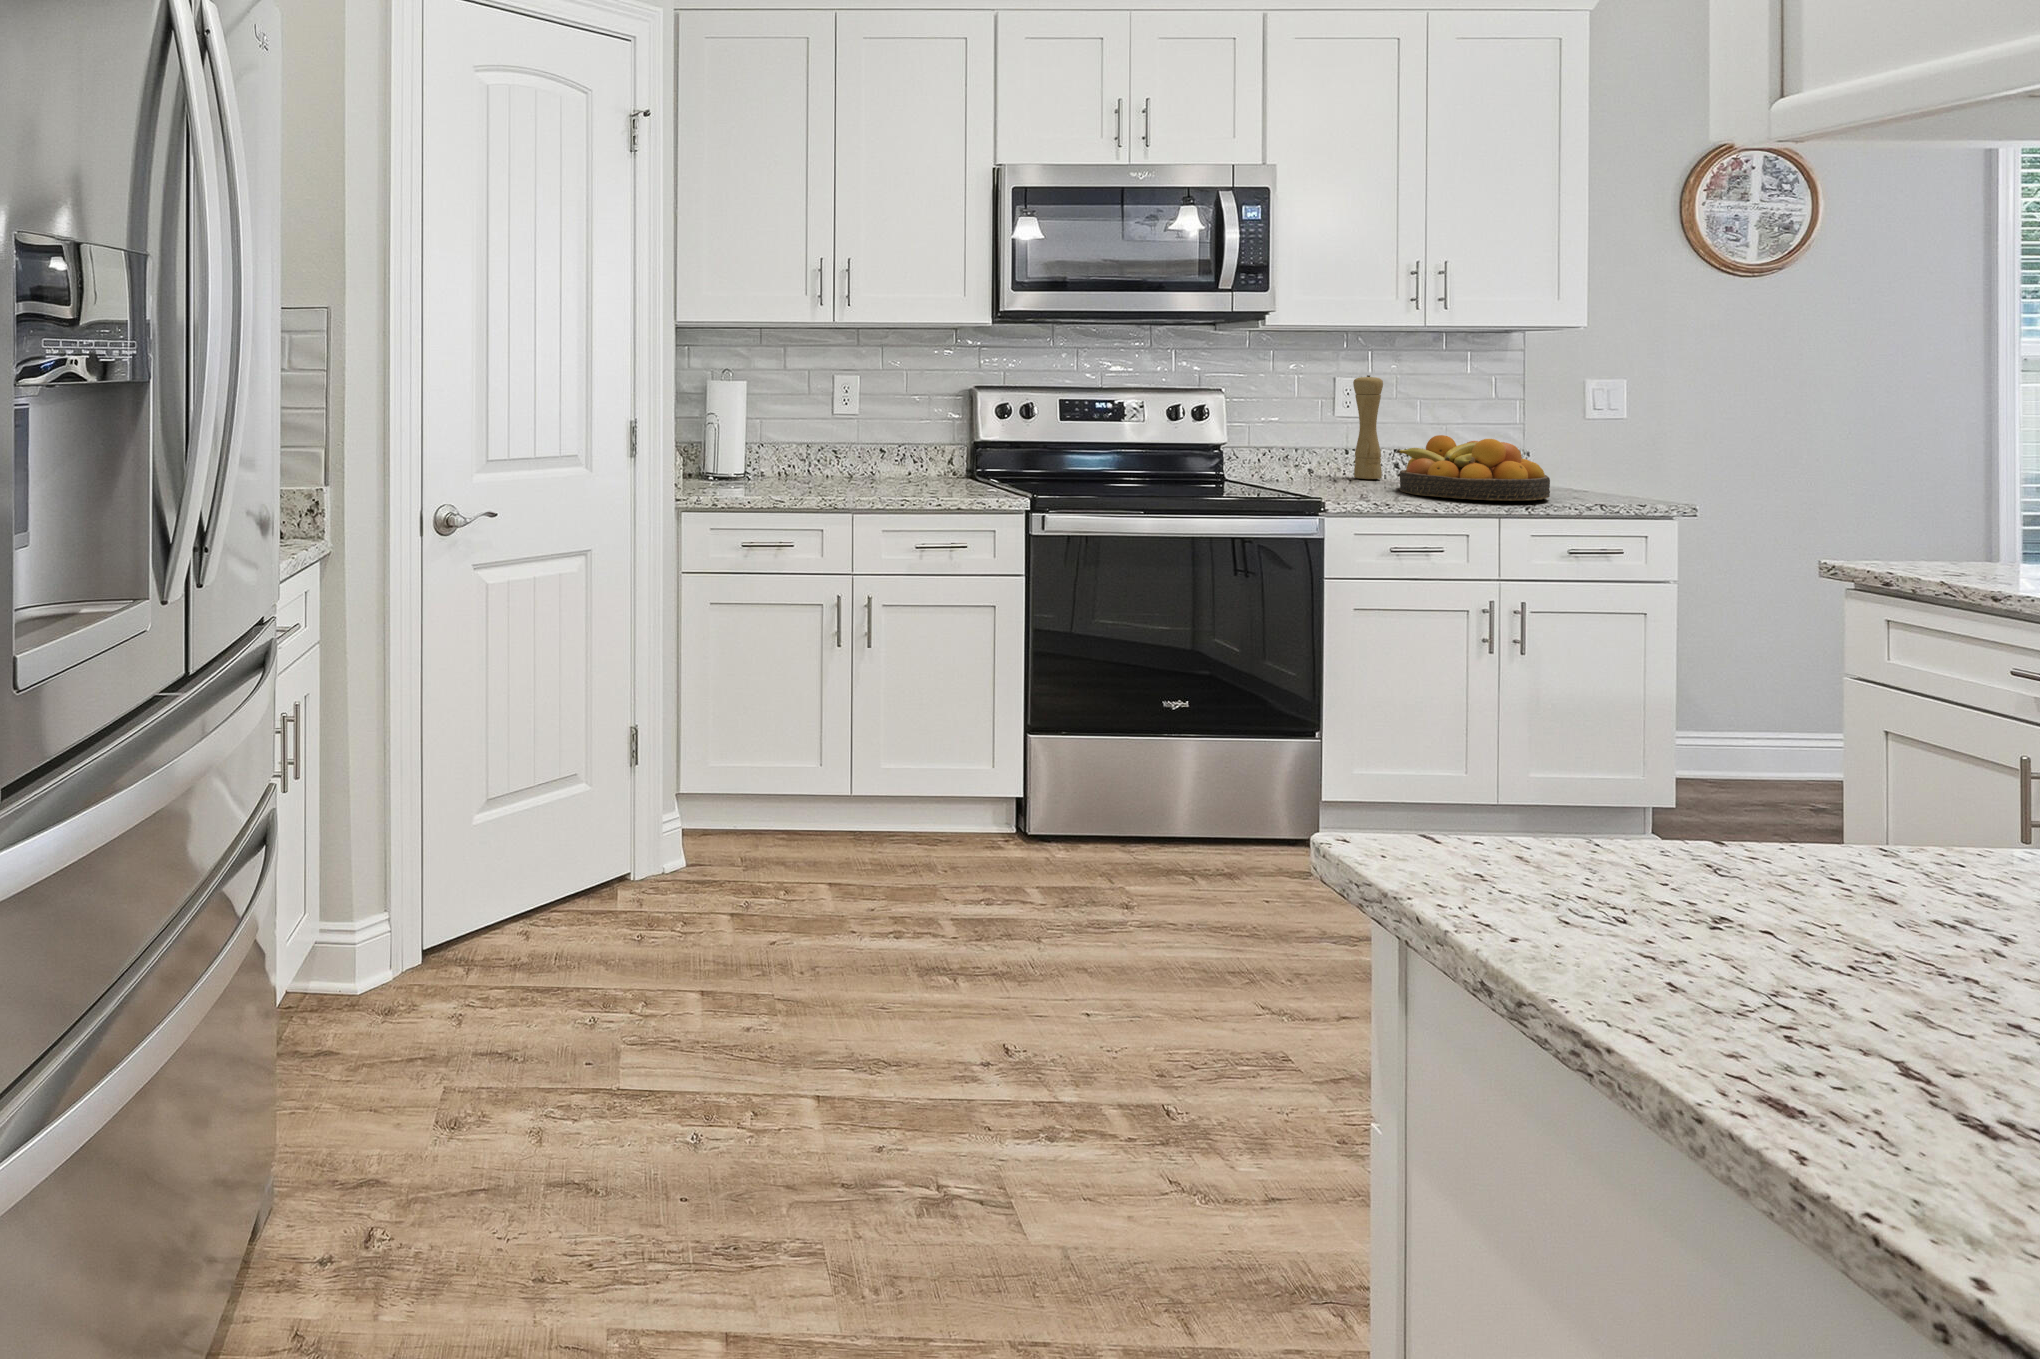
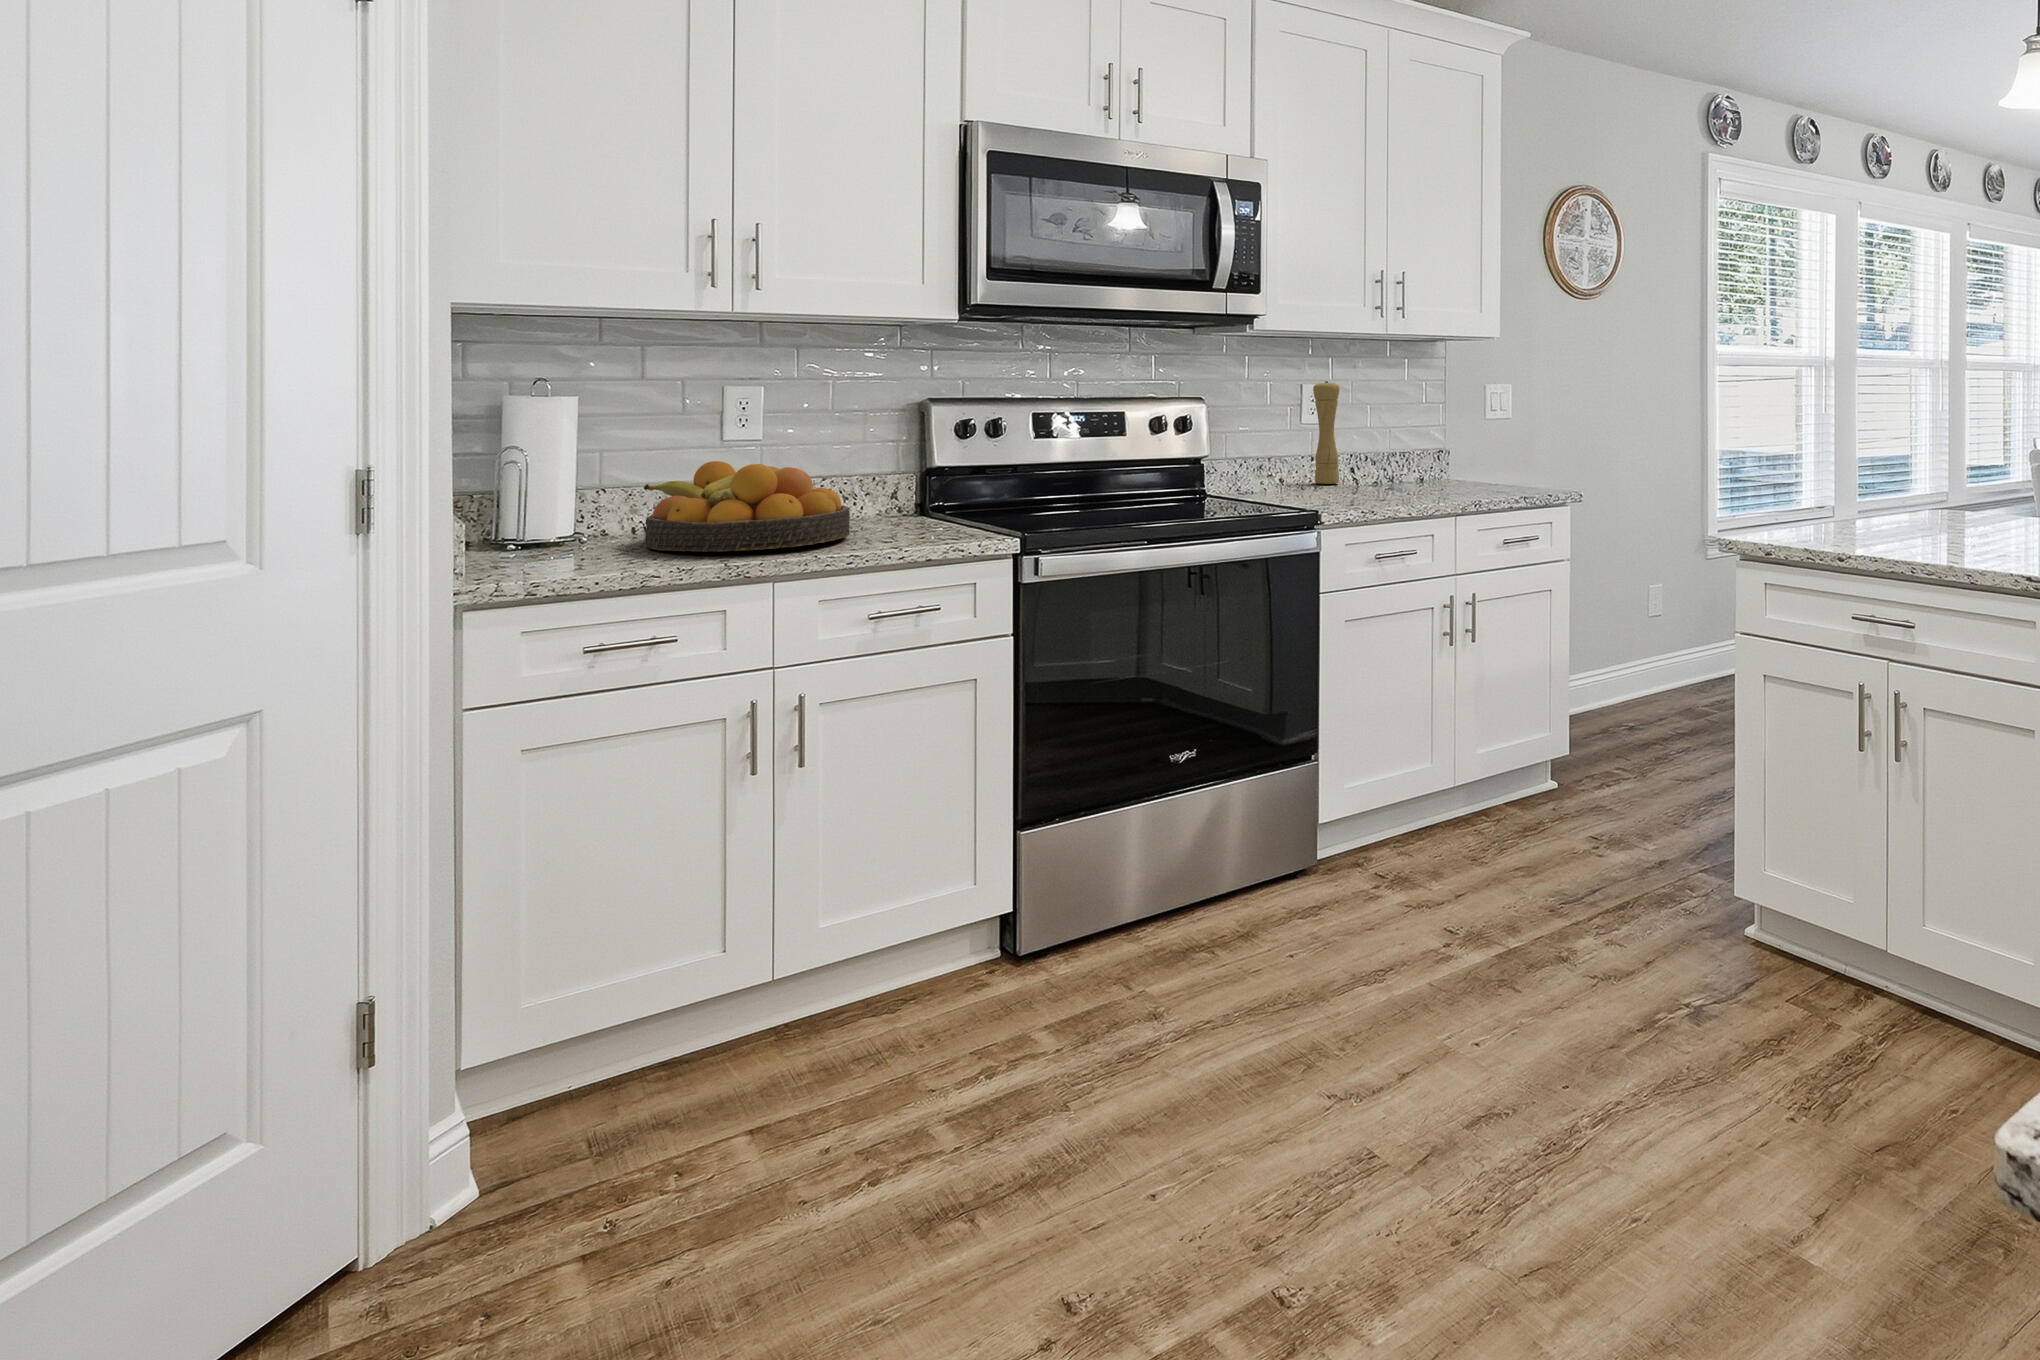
fruit bowl: present [1396,435,1550,501] -> present [644,461,850,552]

